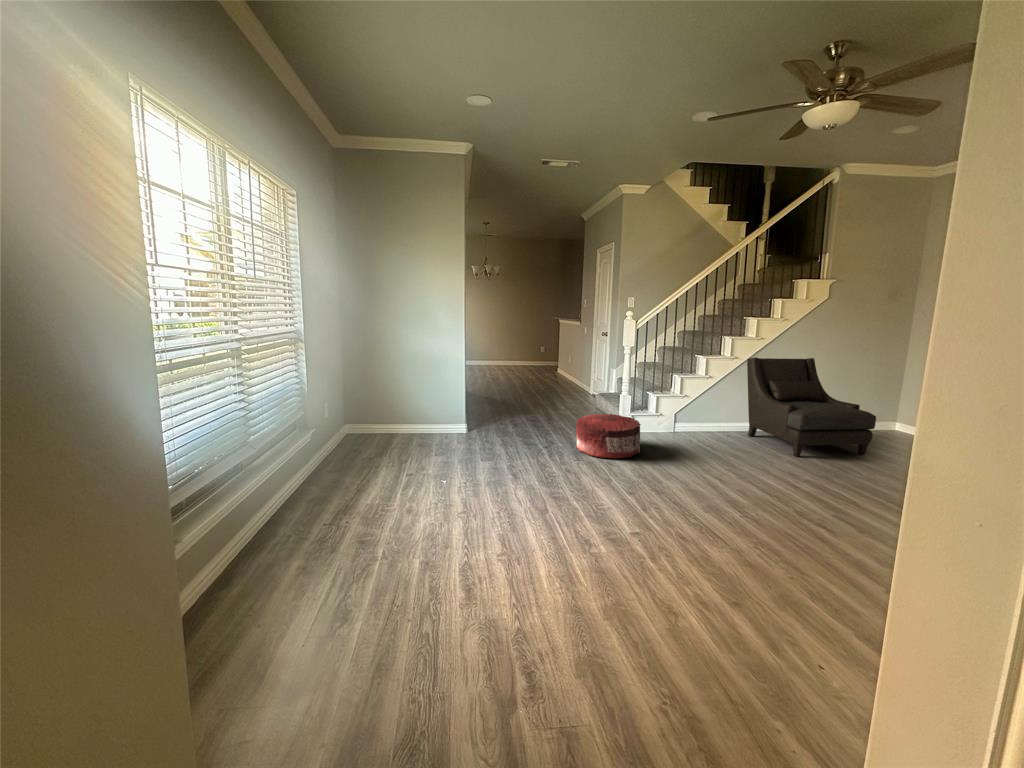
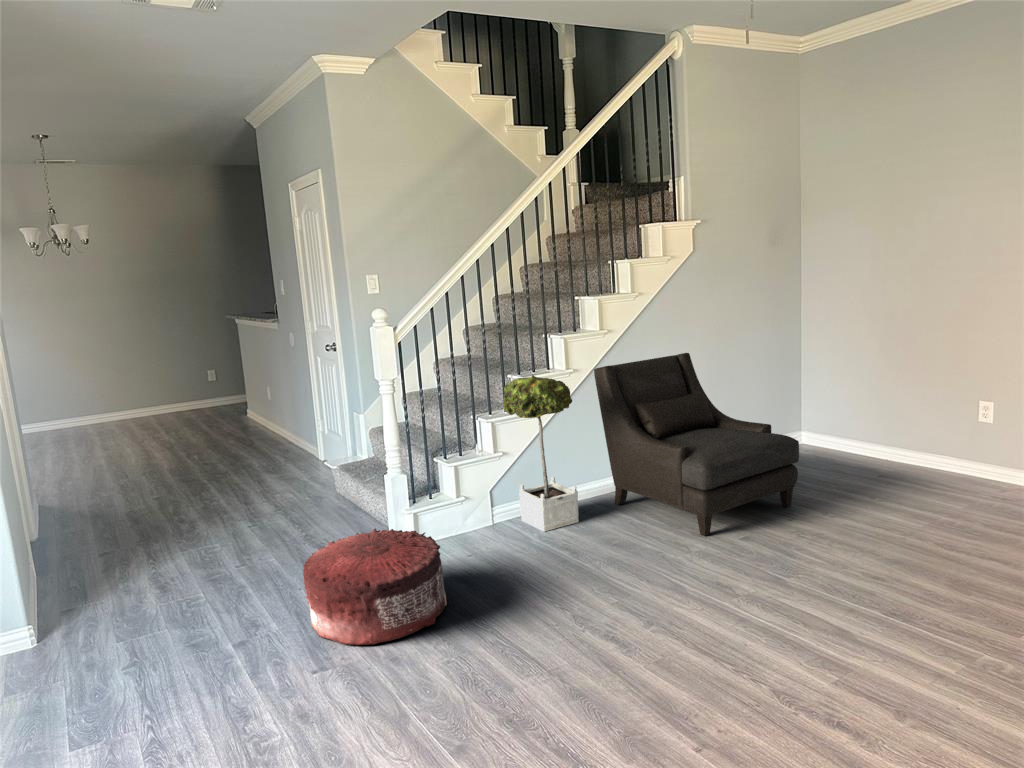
potted tree: none [689,354,729,439] -> present [503,375,579,532]

